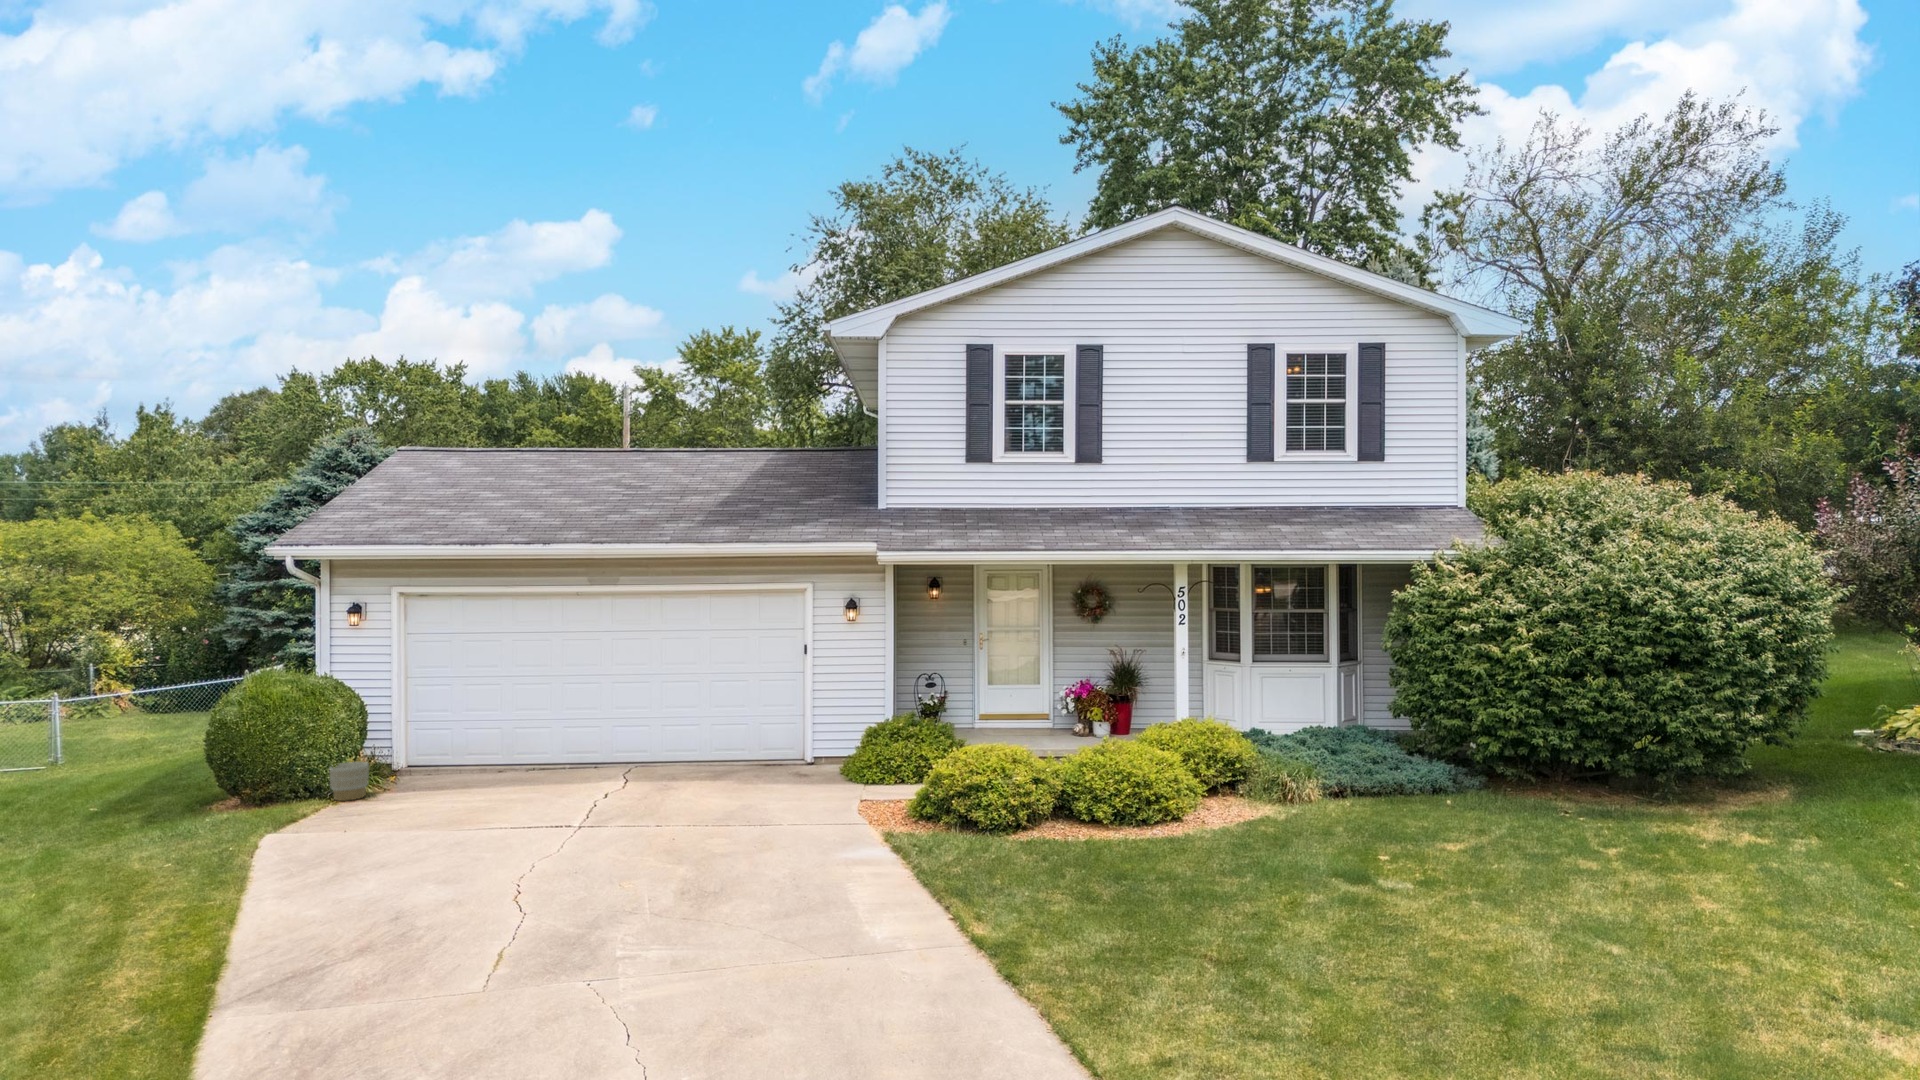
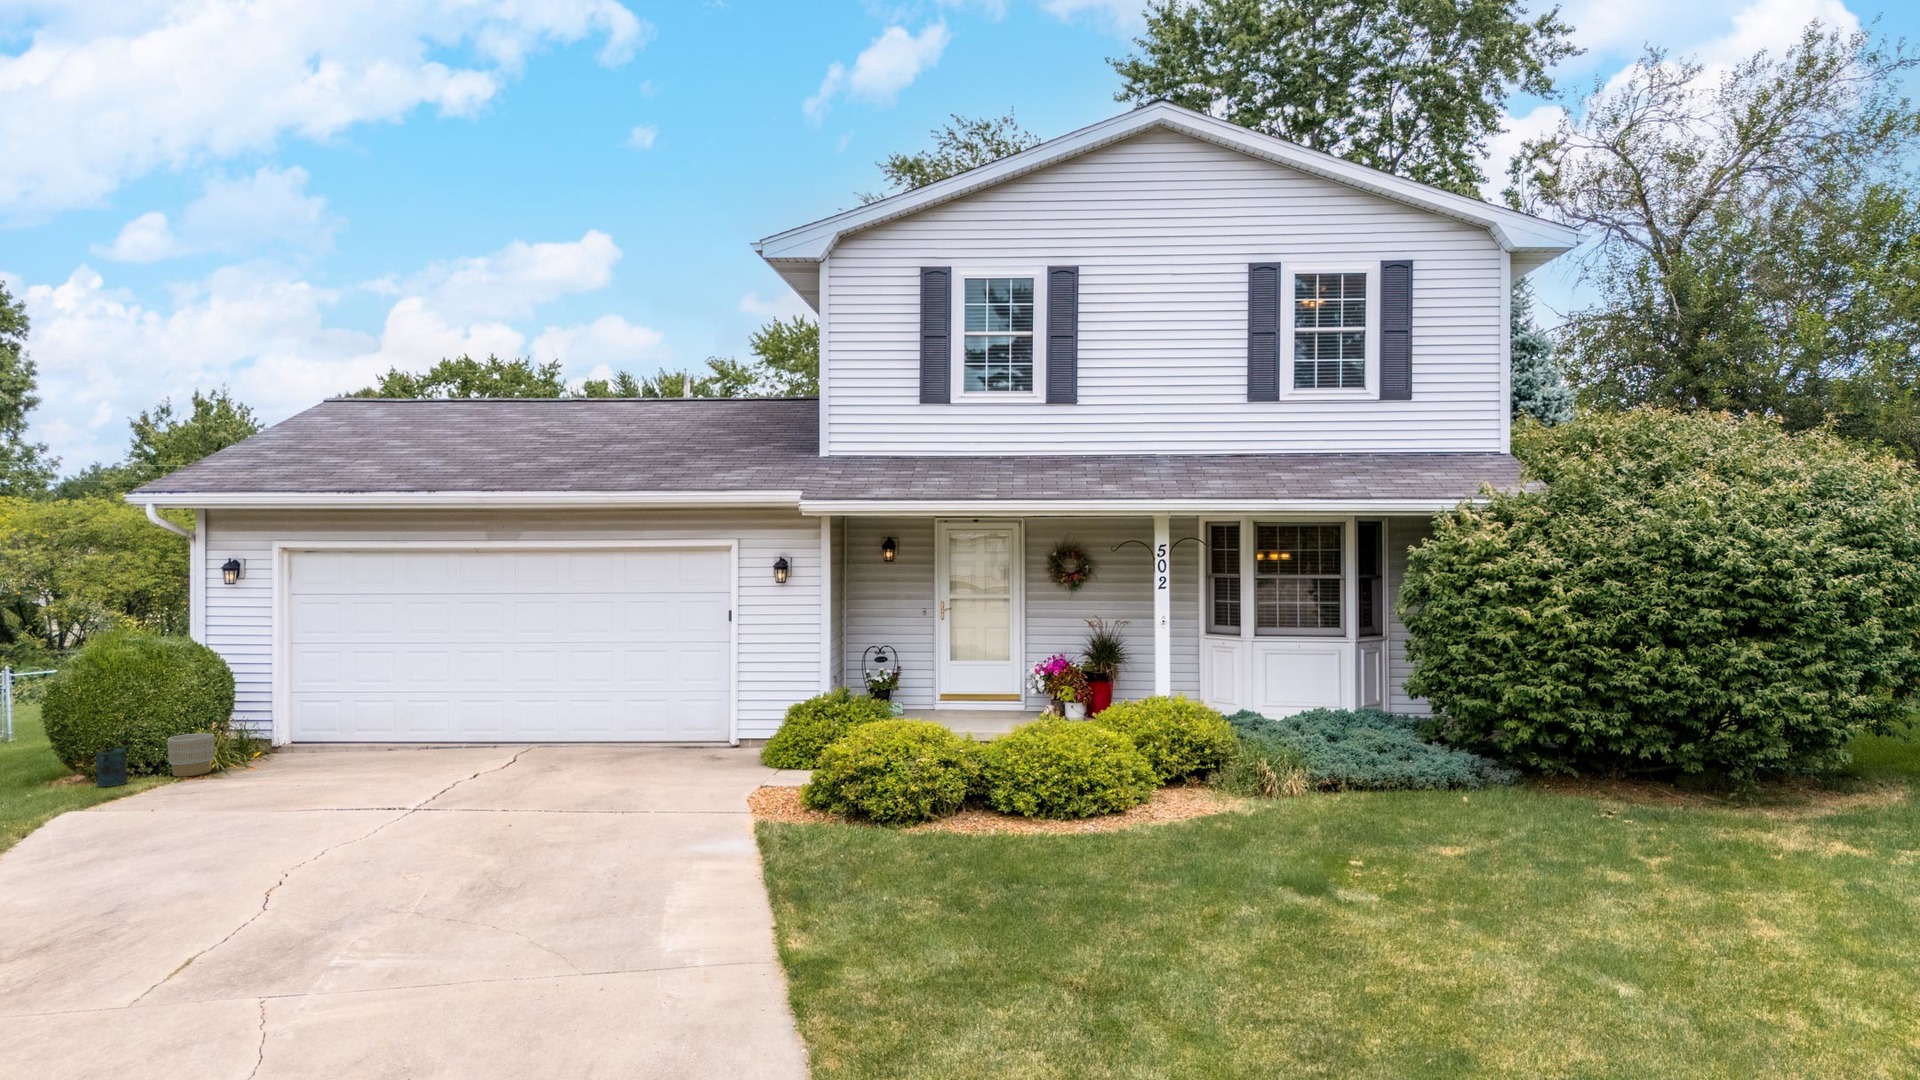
watering can: none [272,770,298,812] -> present [96,740,130,787]

